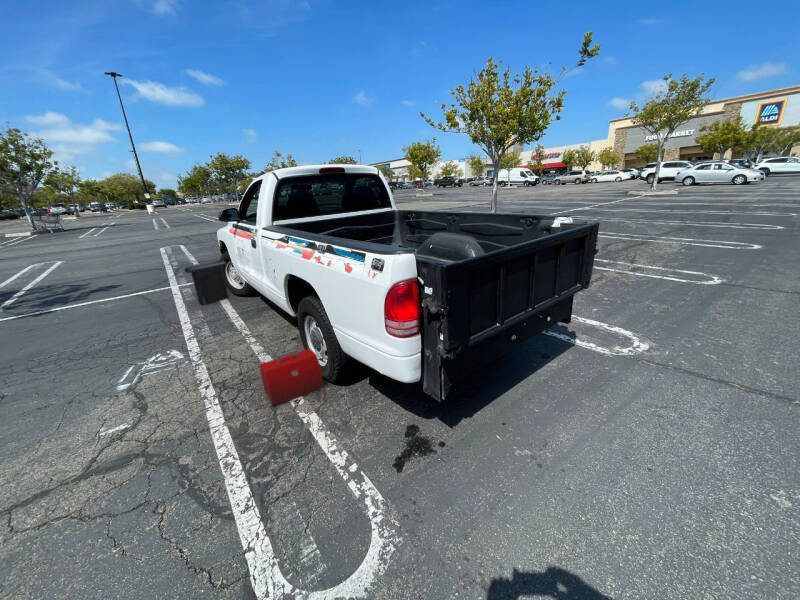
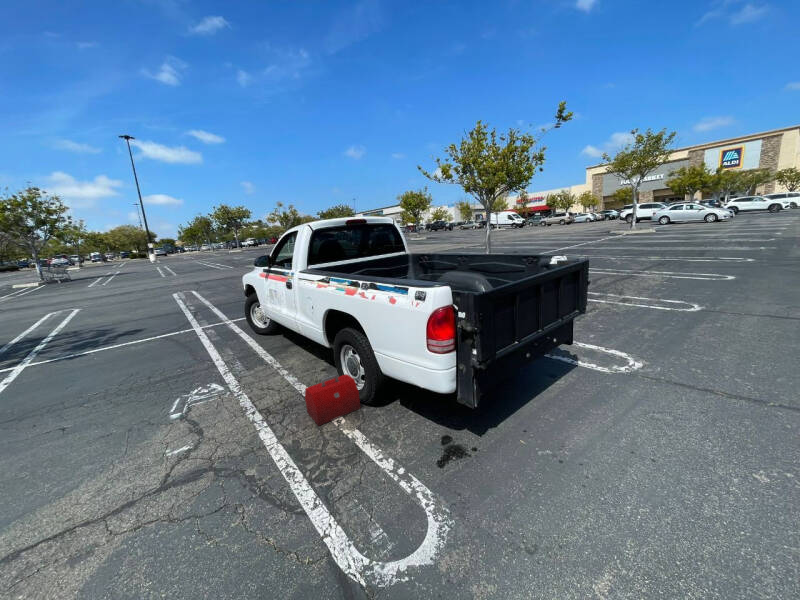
trash can: present [185,261,229,305] -> none [216,302,254,344]

